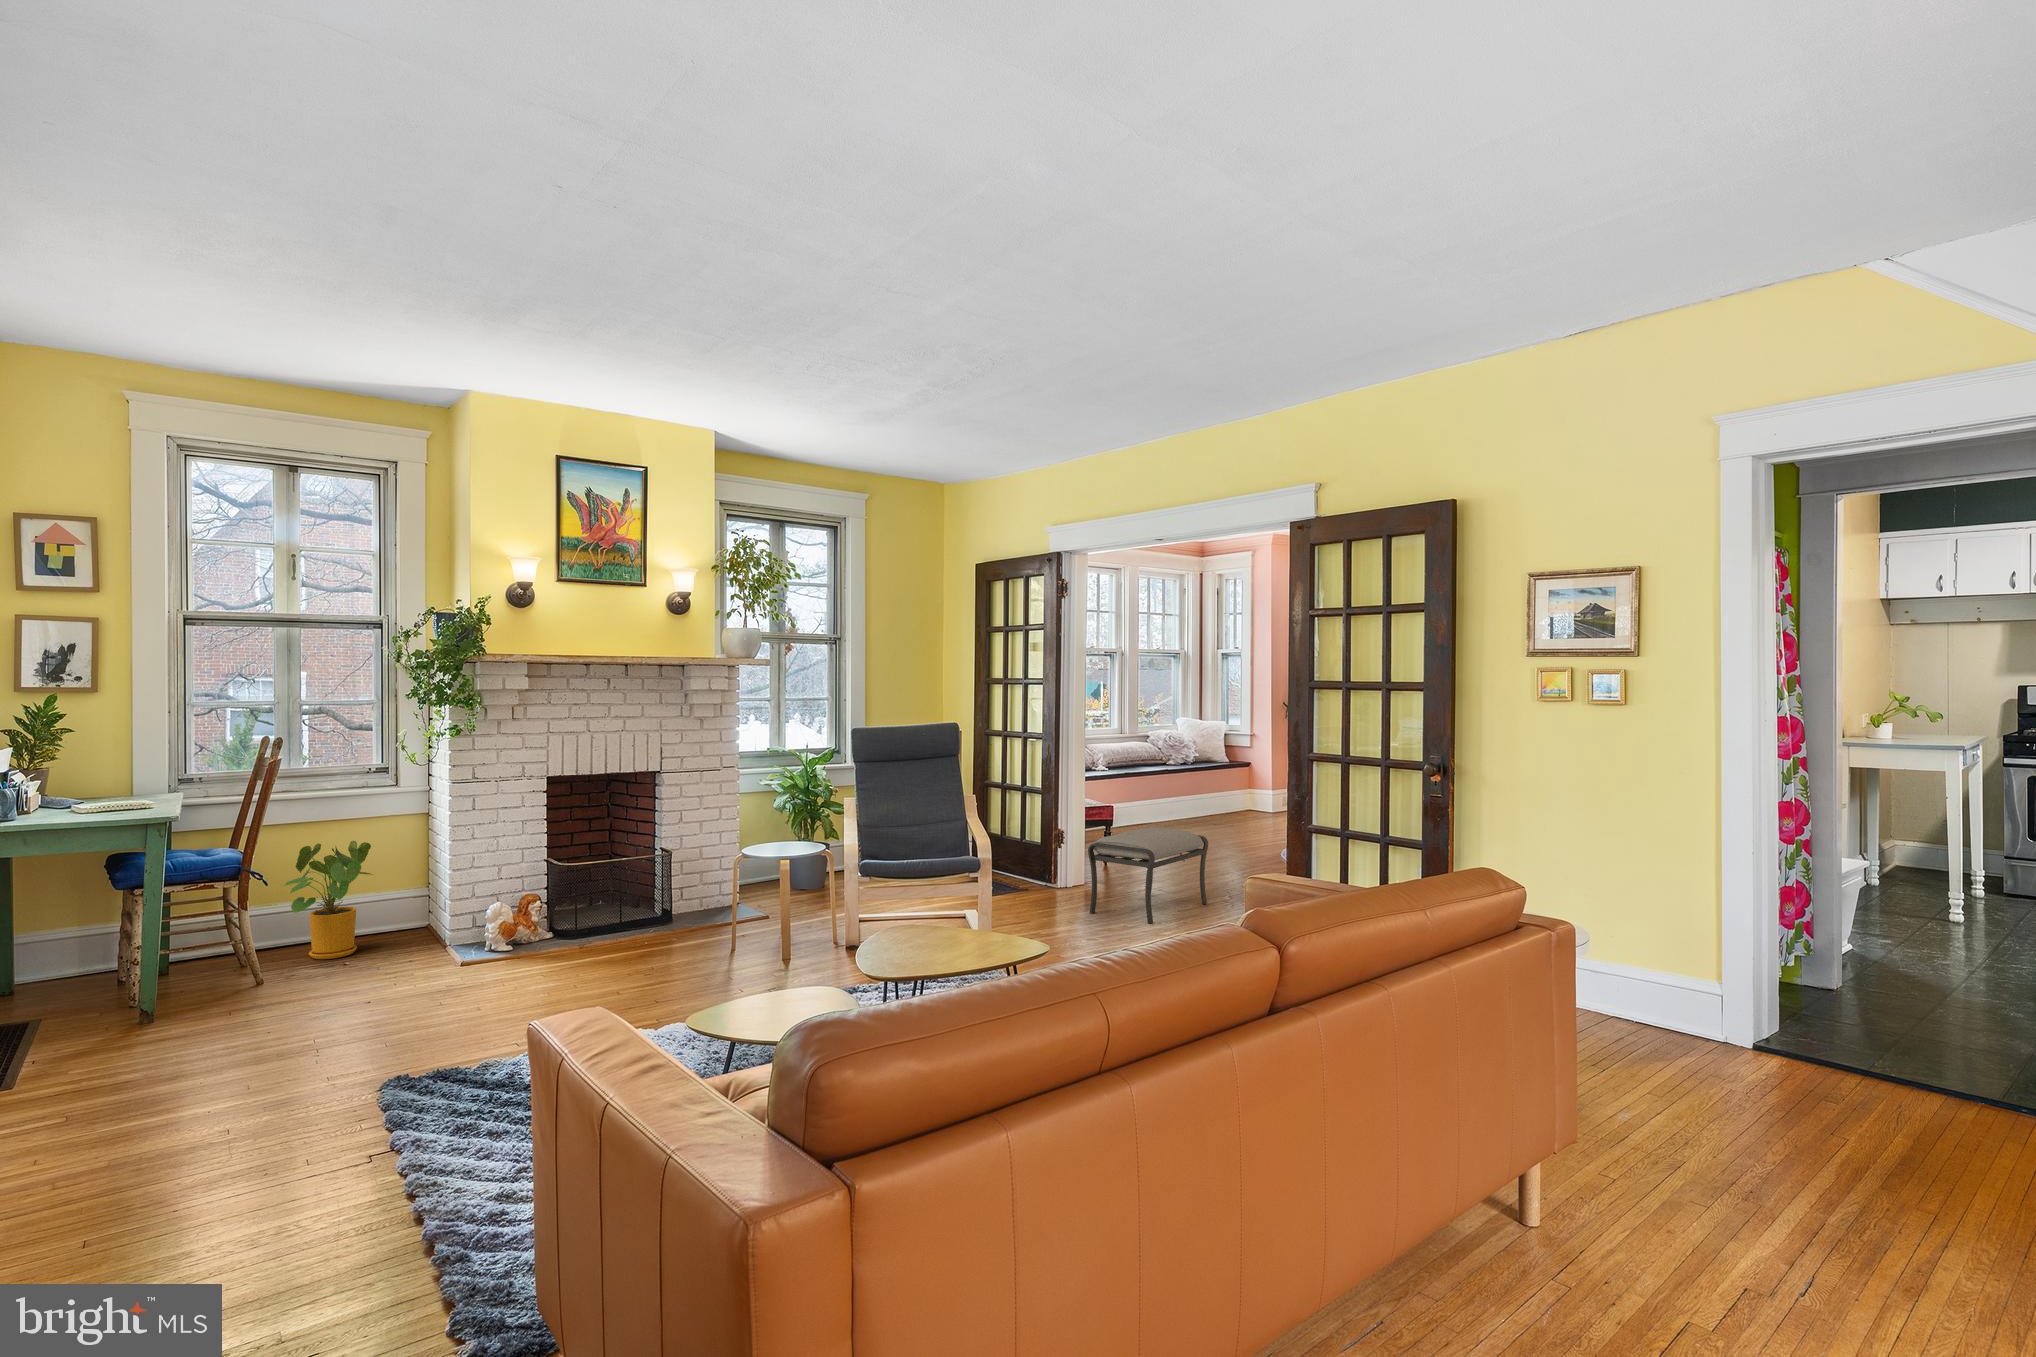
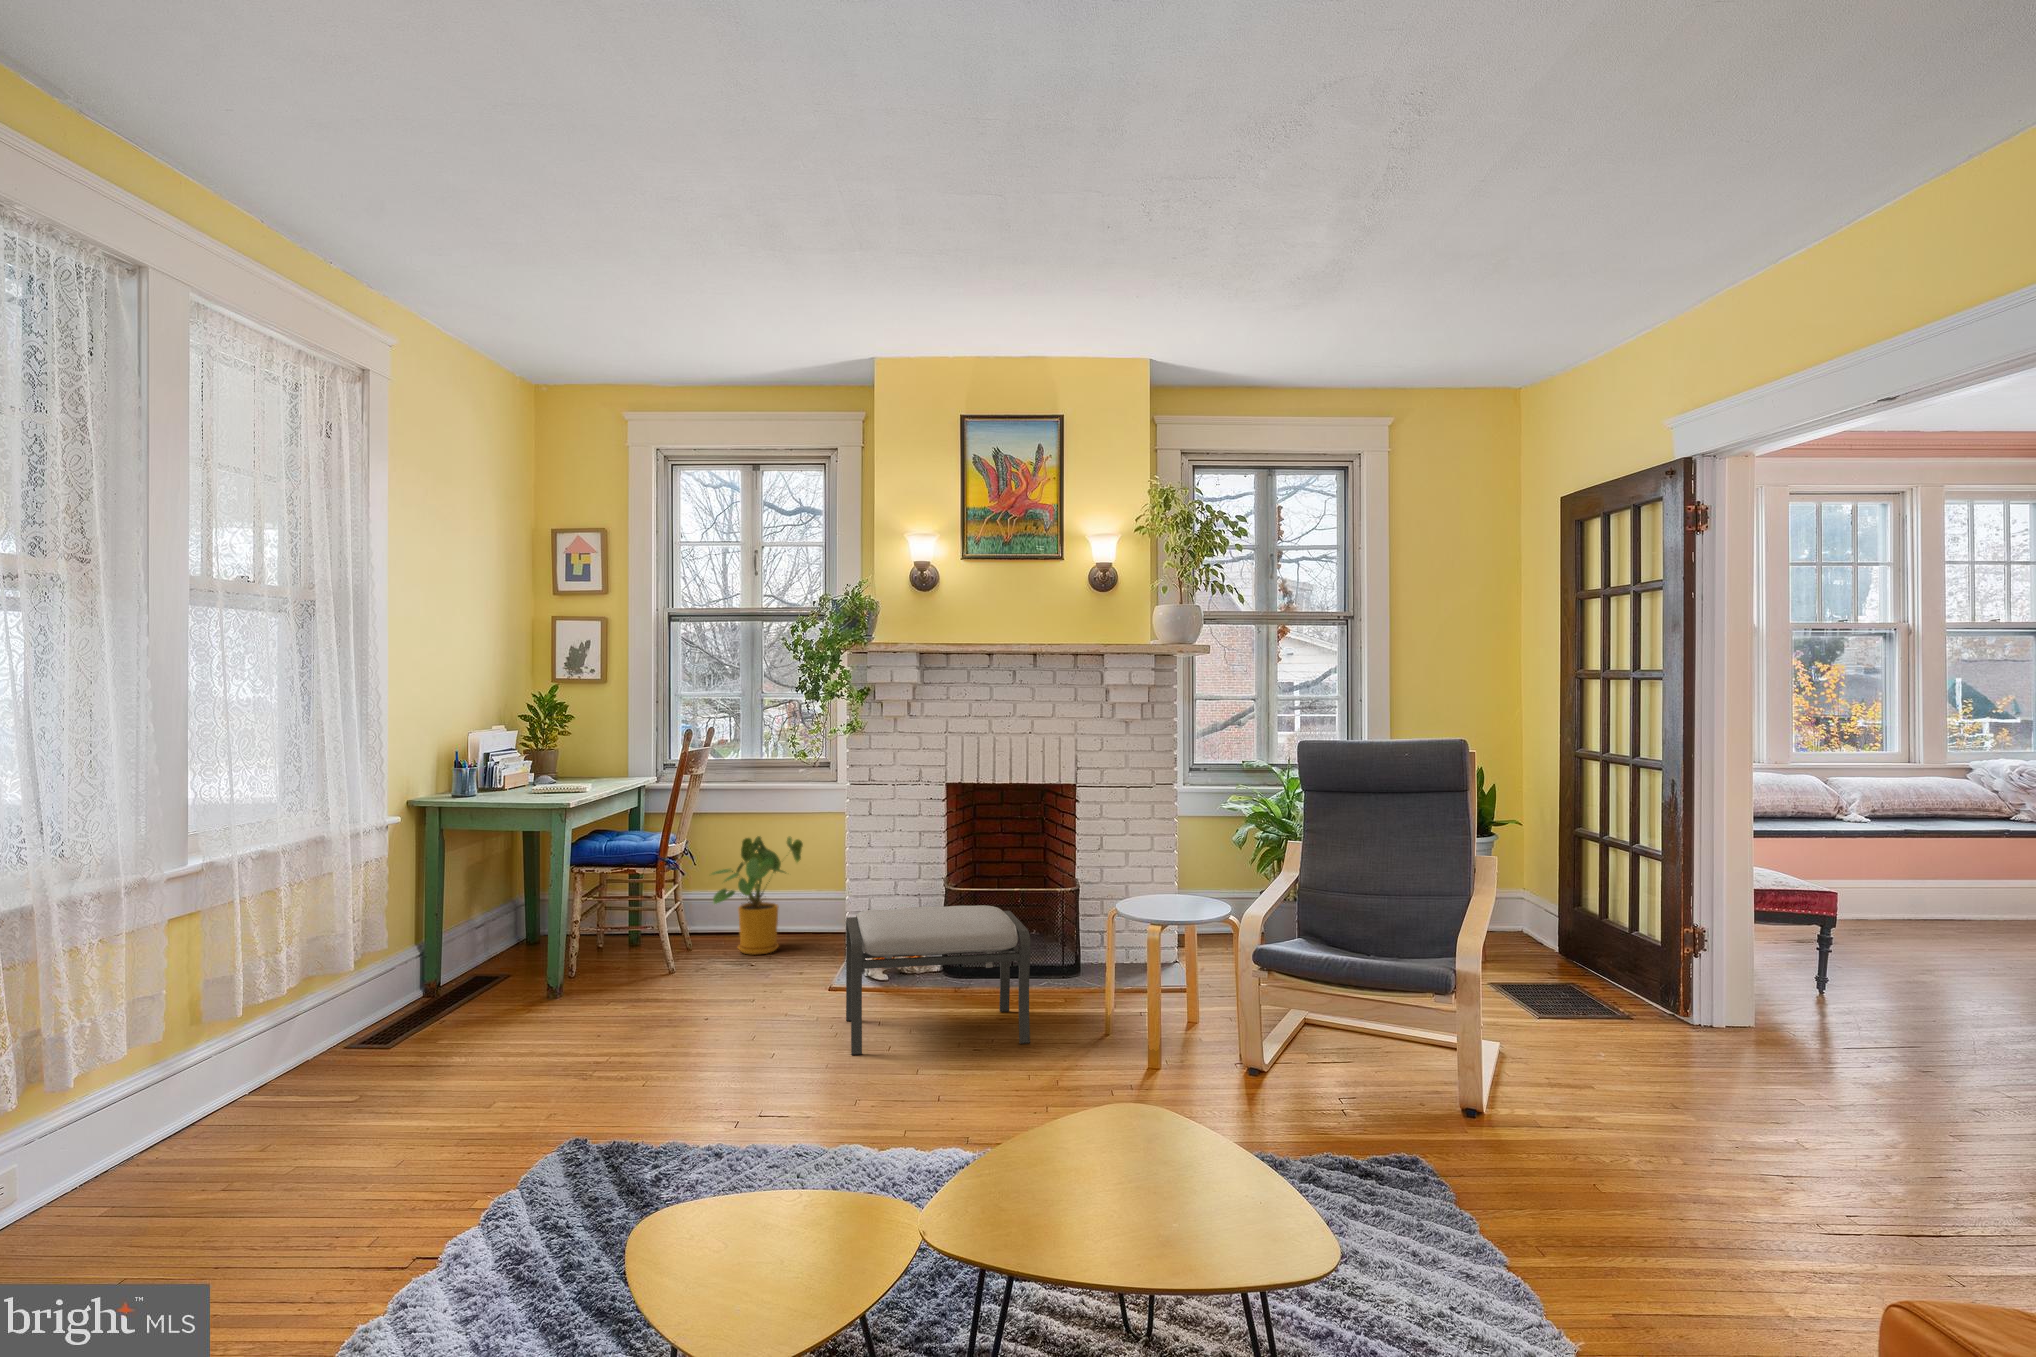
ottoman: present [1088,827,1208,924] -> present [846,905,1031,1055]

